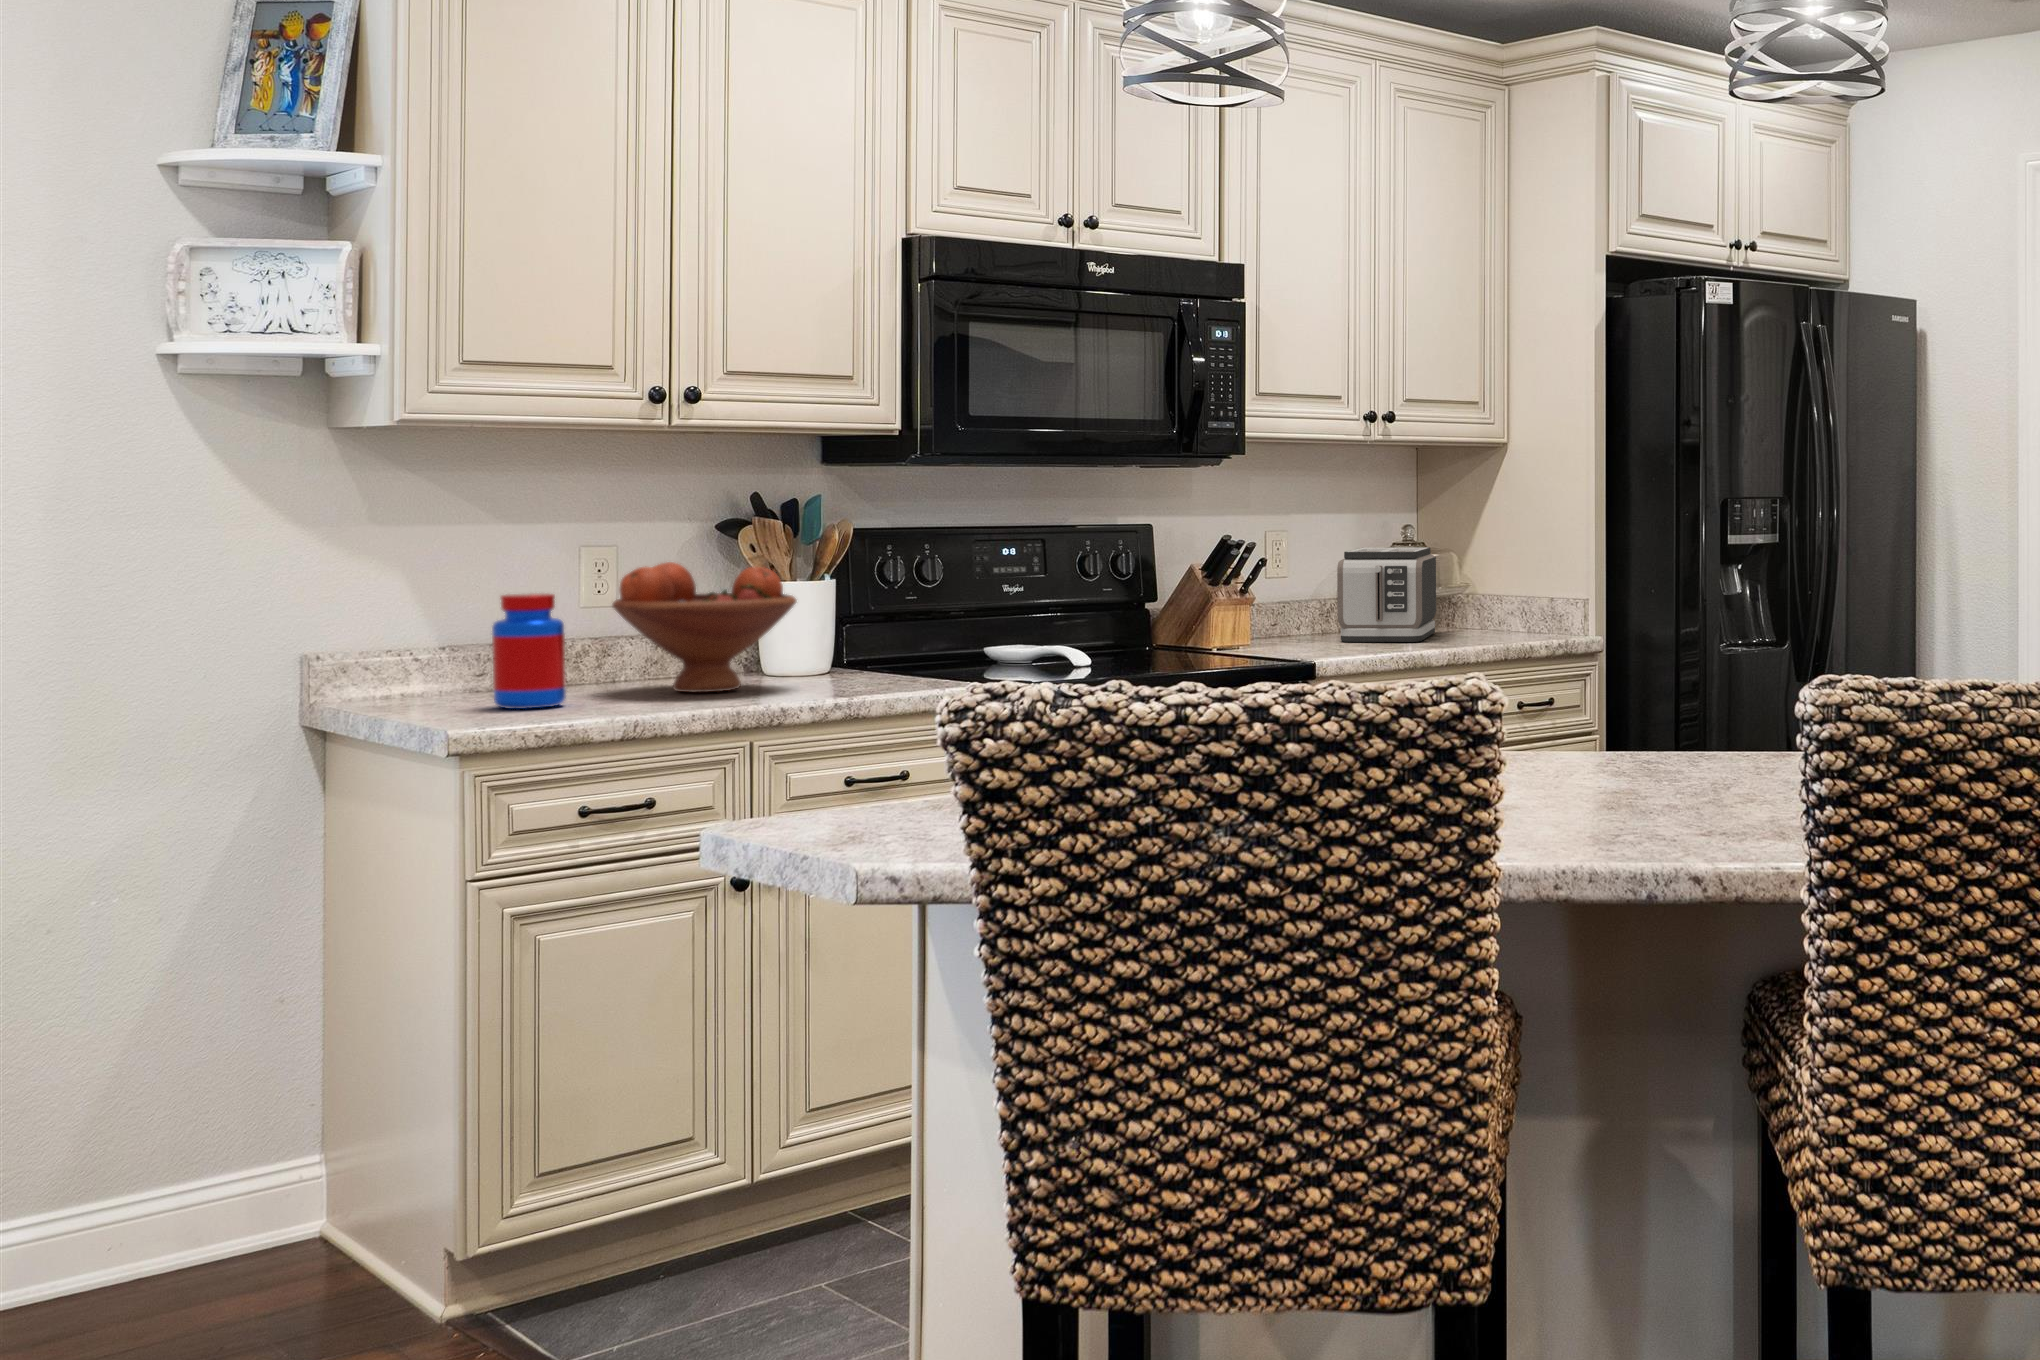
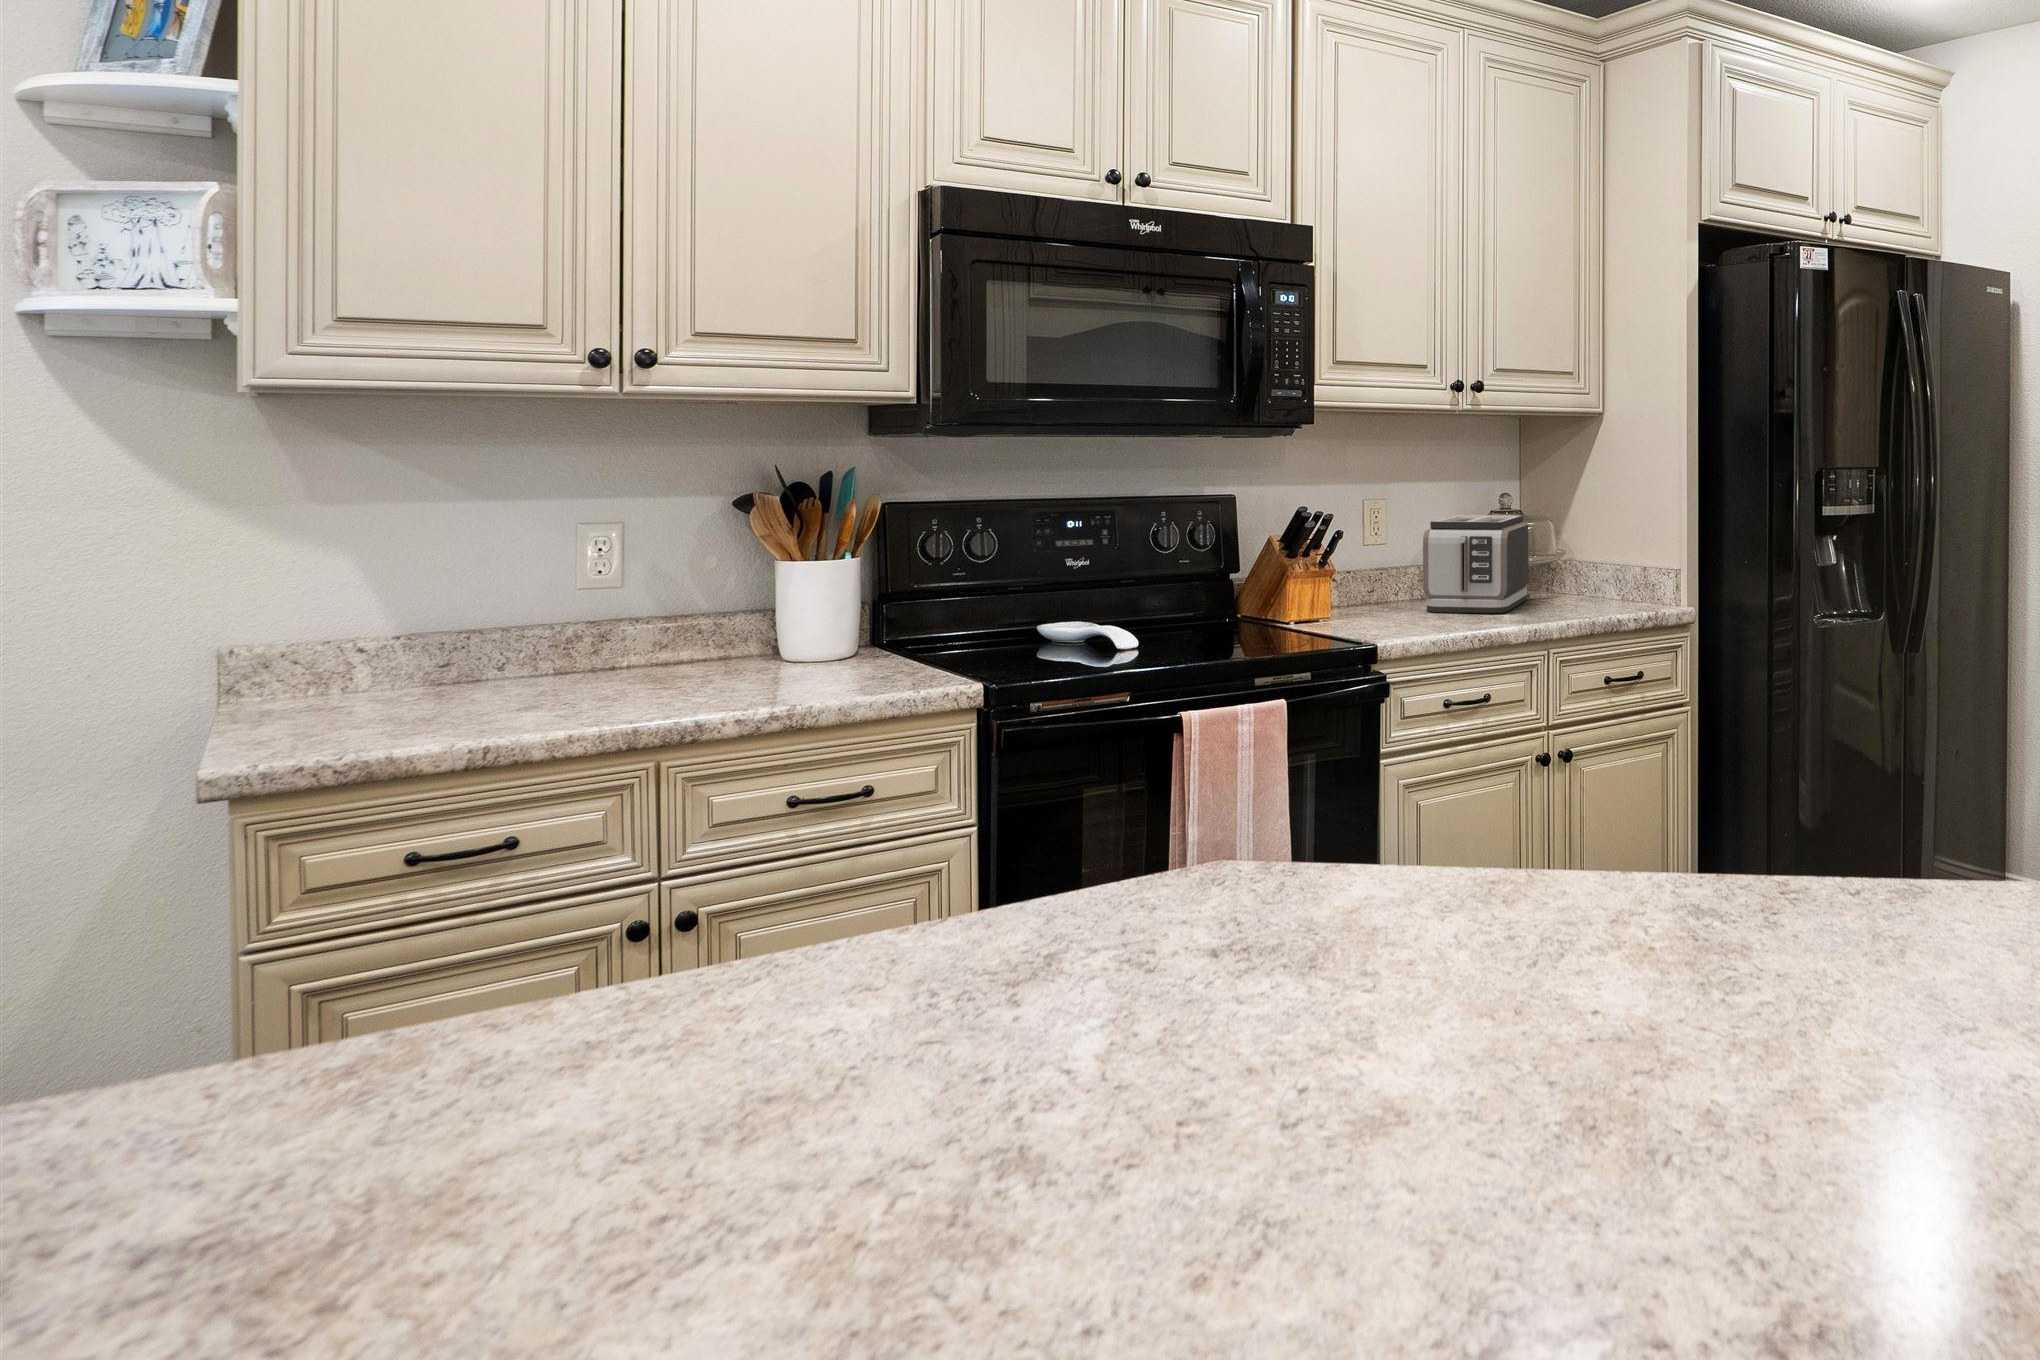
fruit bowl: present [612,562,796,693] -> none [555,543,776,691]
jar: present [492,593,566,709] -> none [373,584,467,720]

